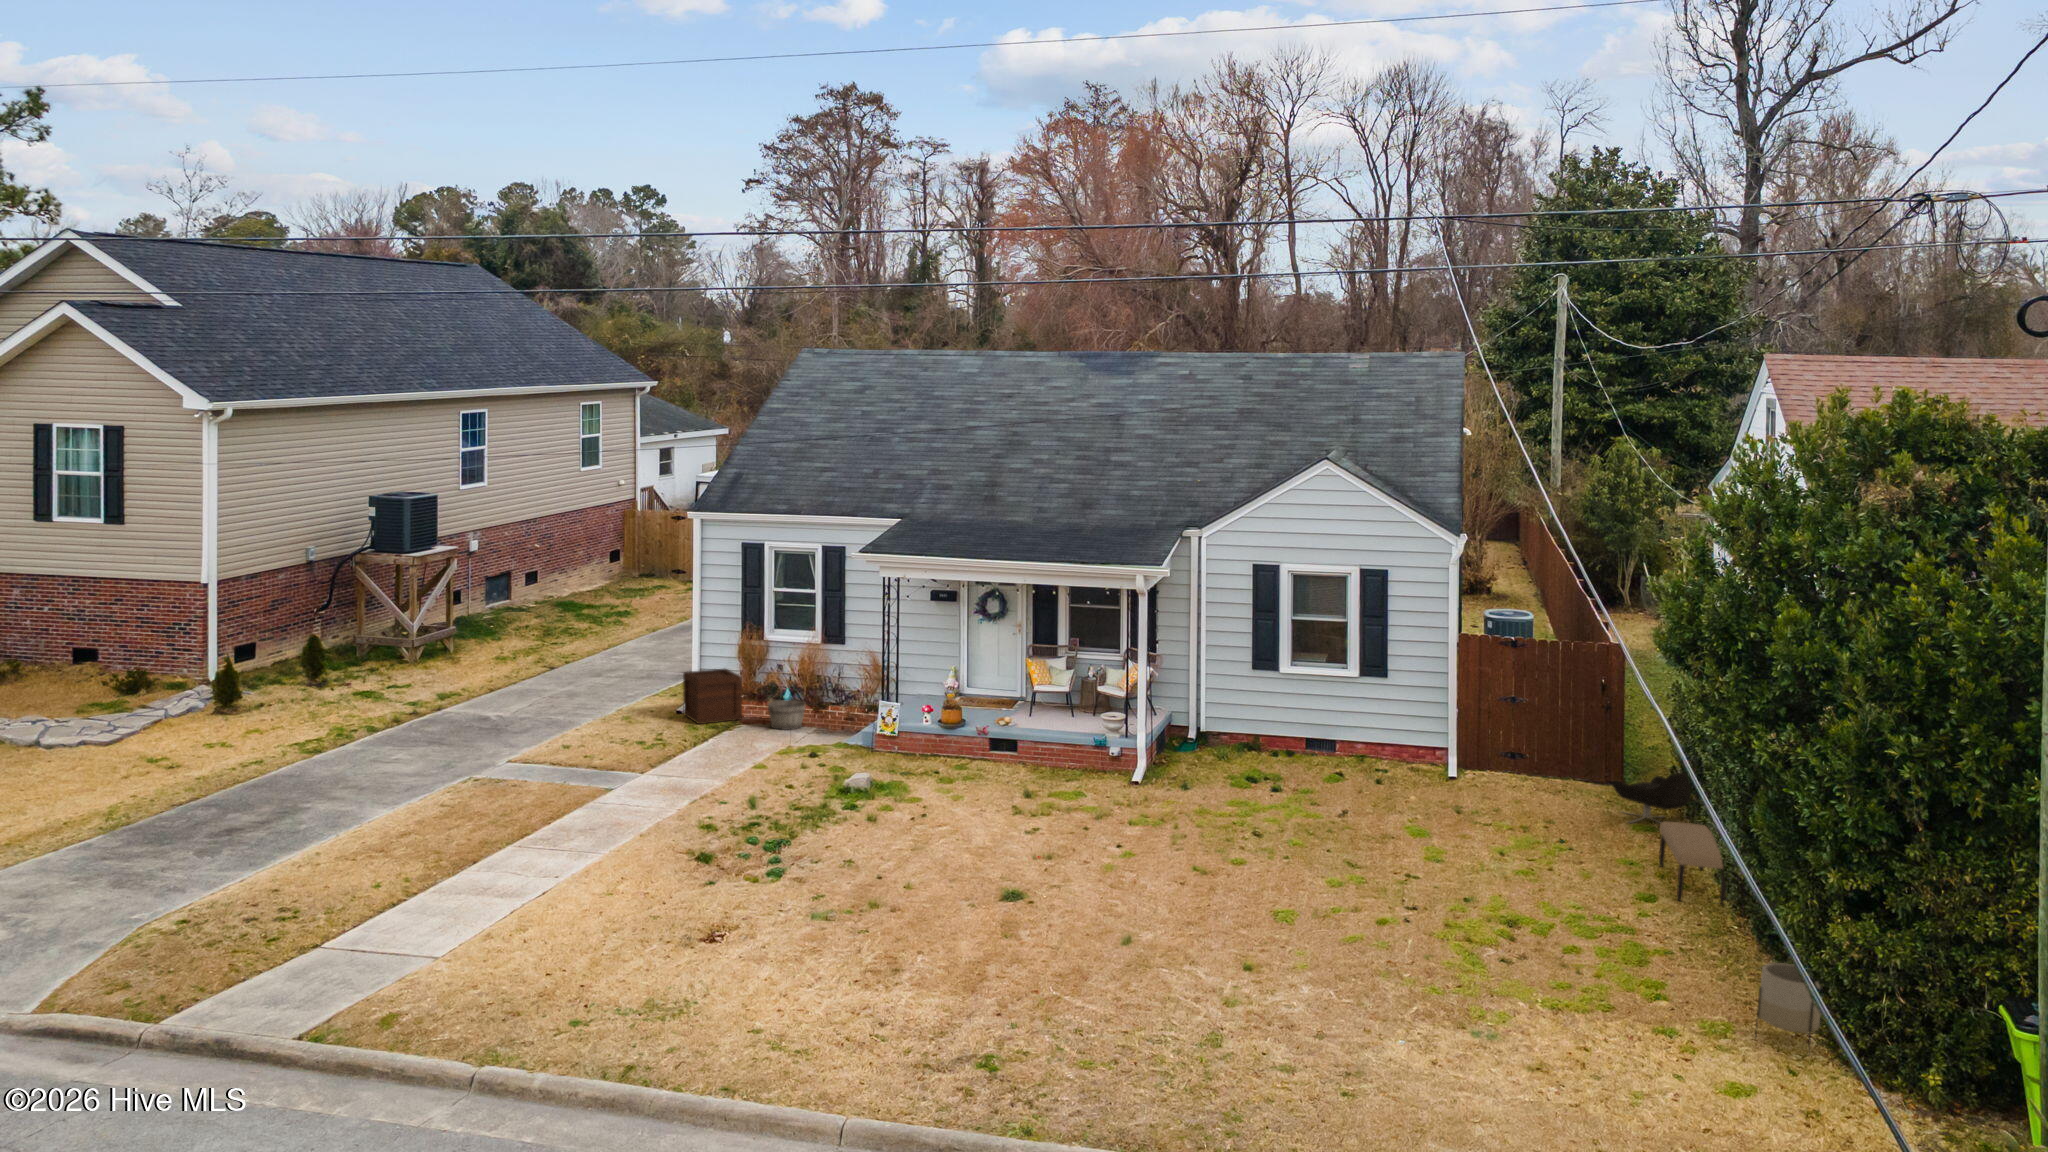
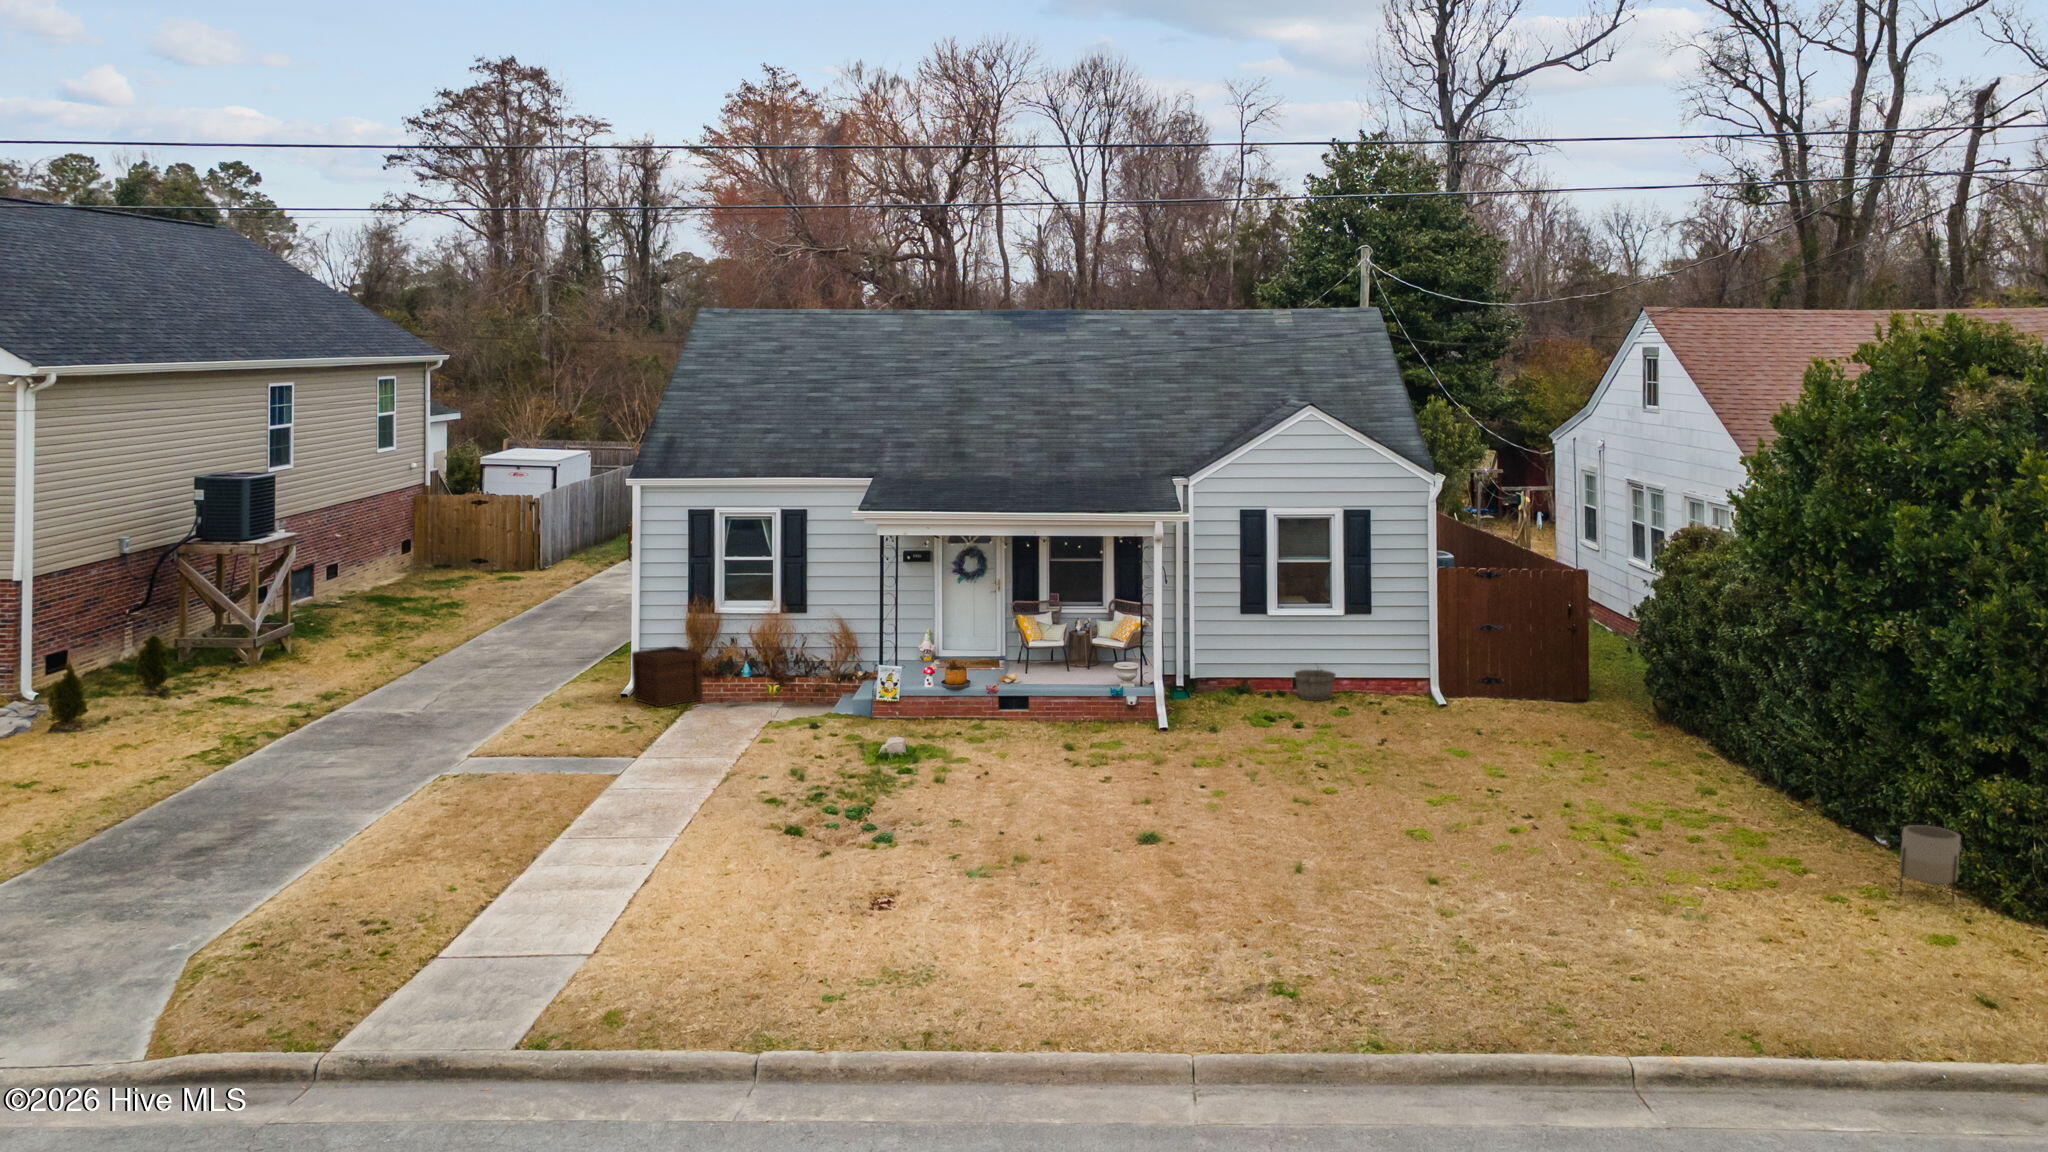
wooden bucket: present [768,699,806,730] -> present [1295,669,1336,701]
lounge chair: present [1613,773,1691,823] -> none [1618,678,1700,734]
bench: present [1659,822,1727,905] -> none [1693,723,1782,793]

